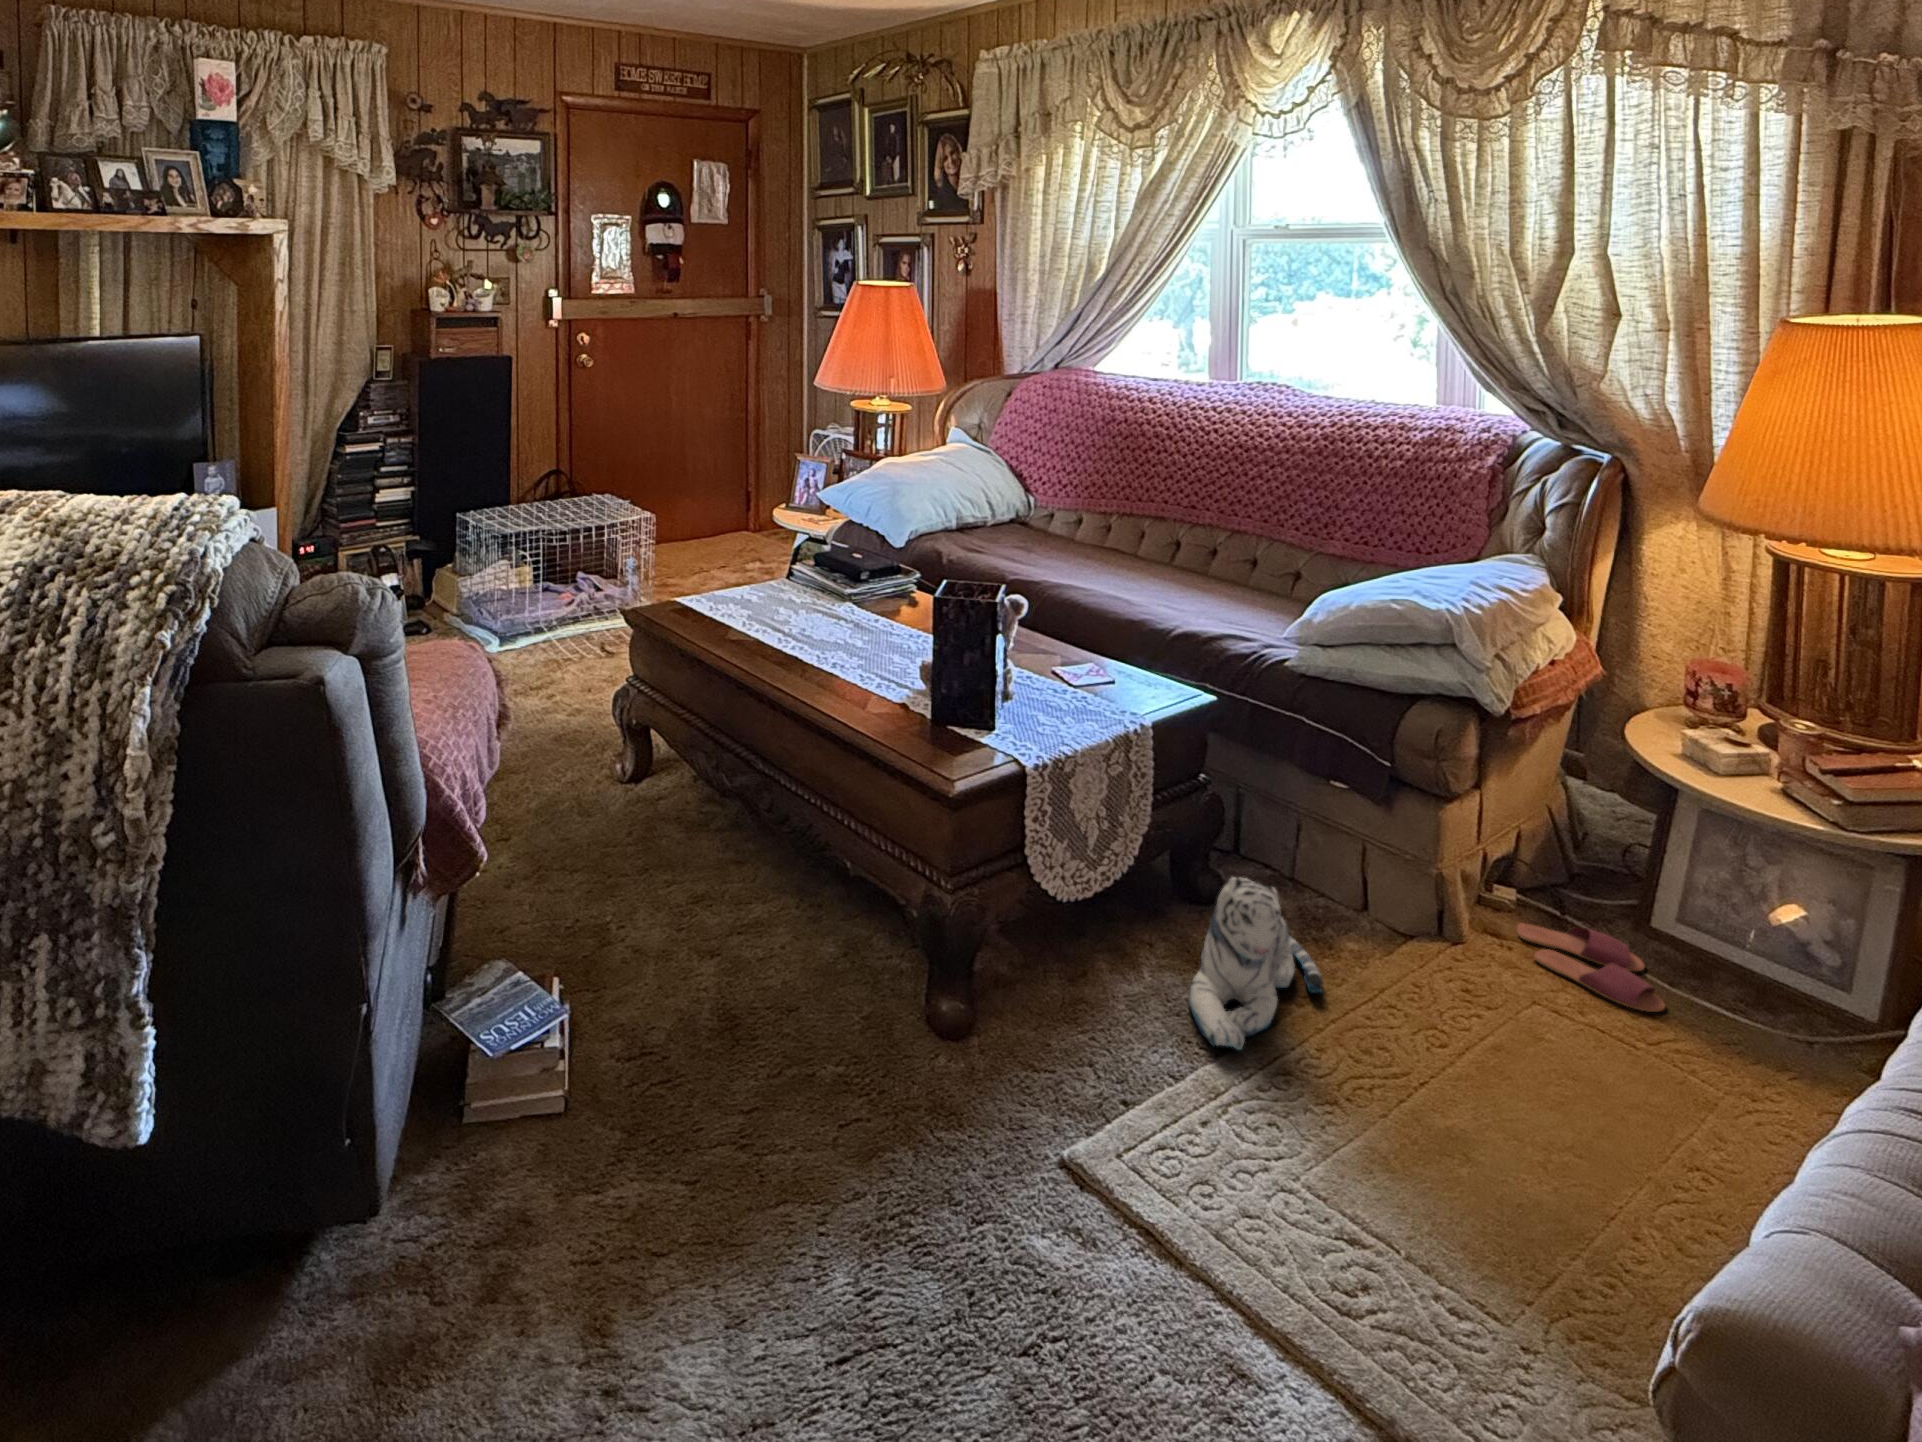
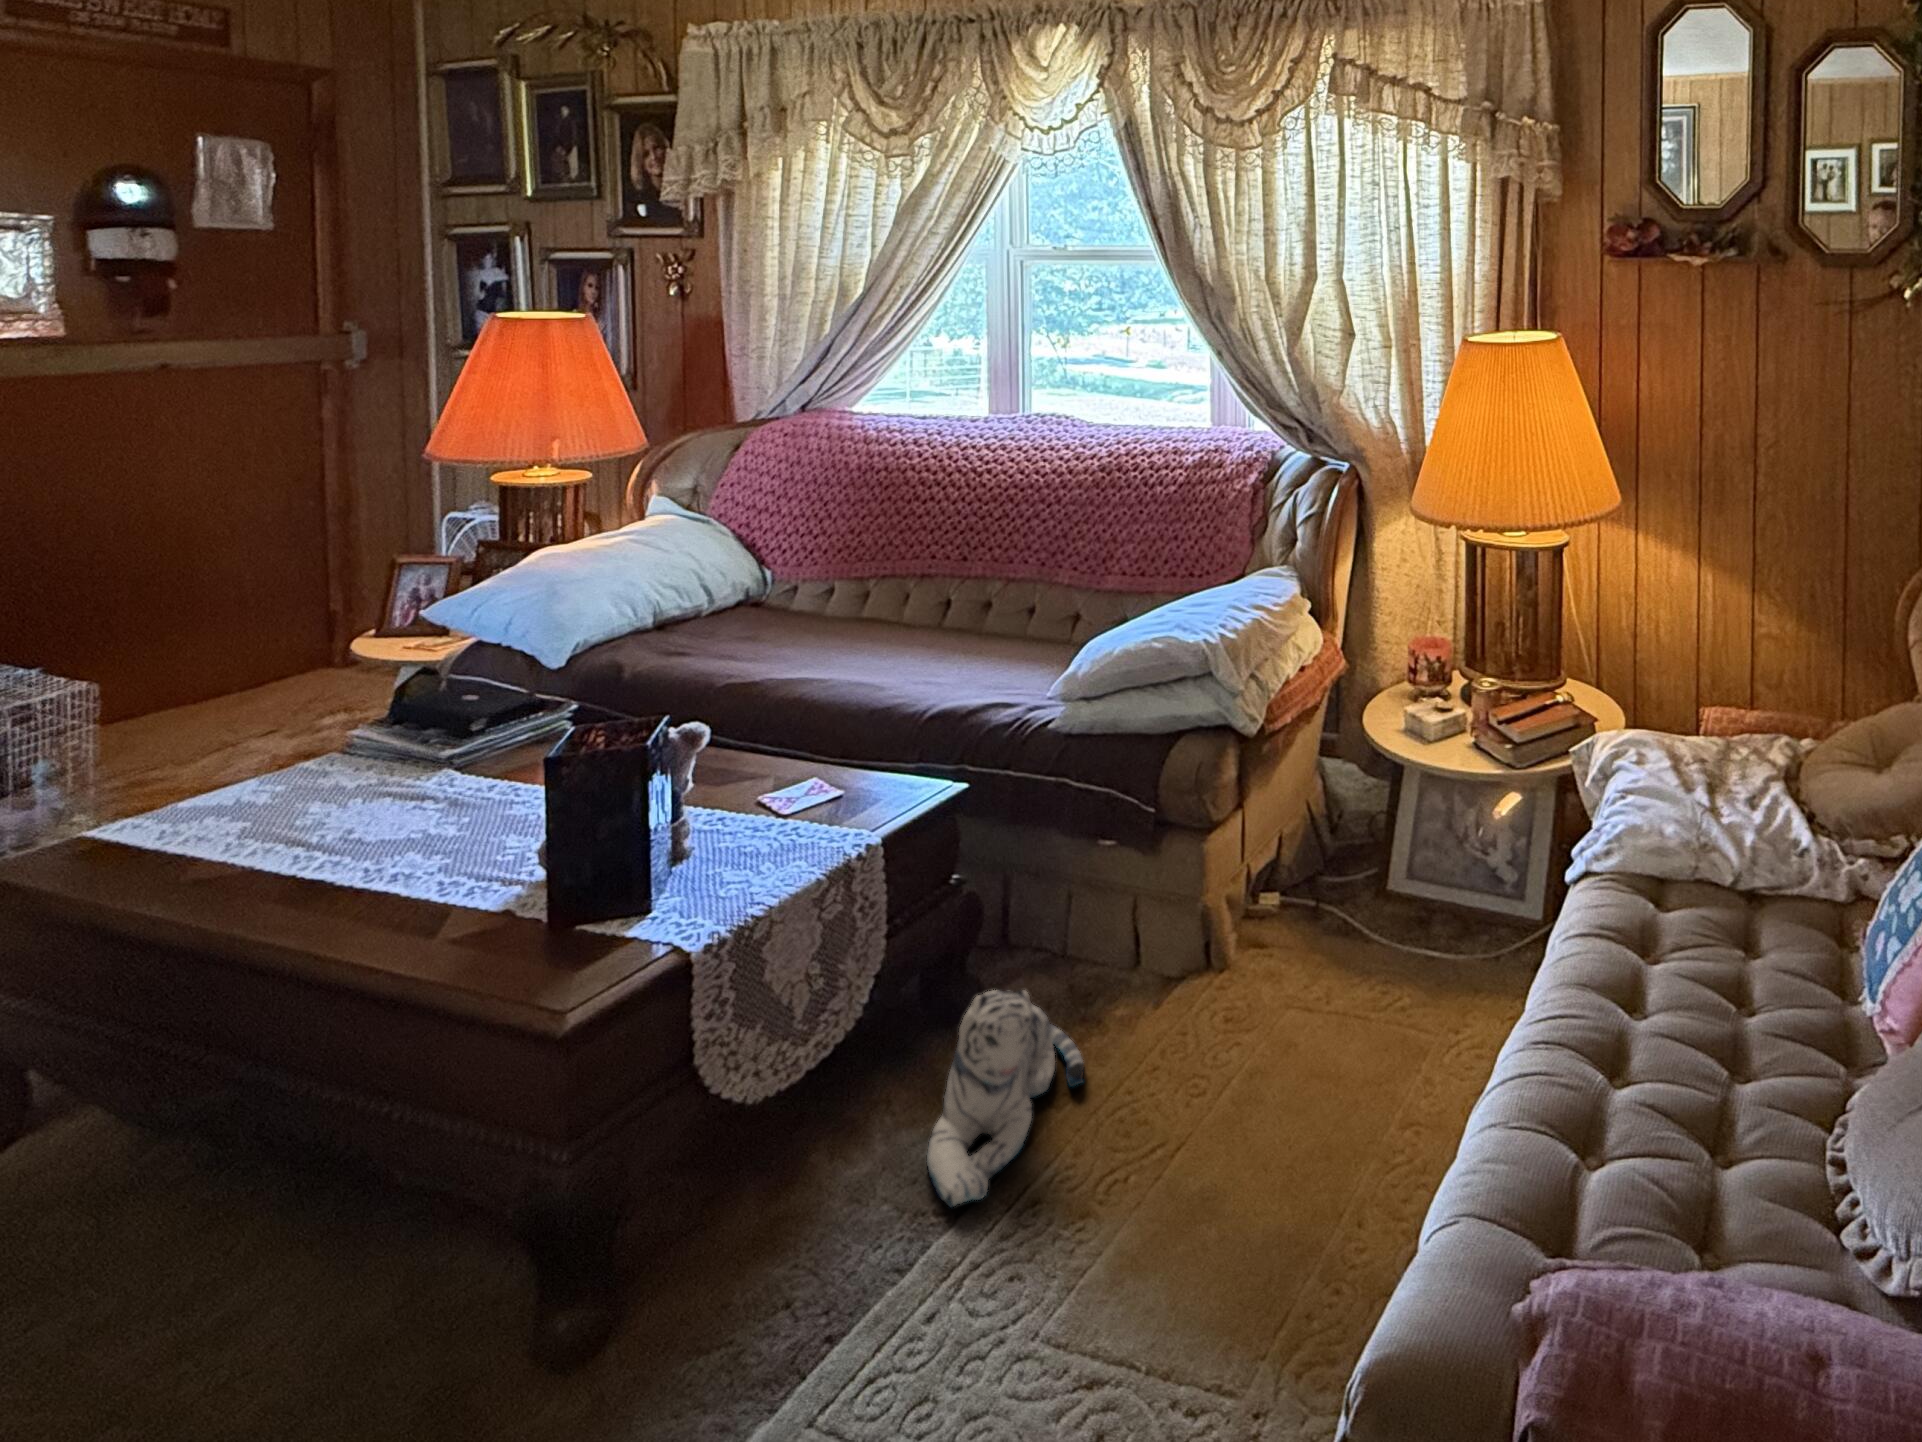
slippers: present [1517,923,1665,1012] -> none [1278,909,1394,977]

